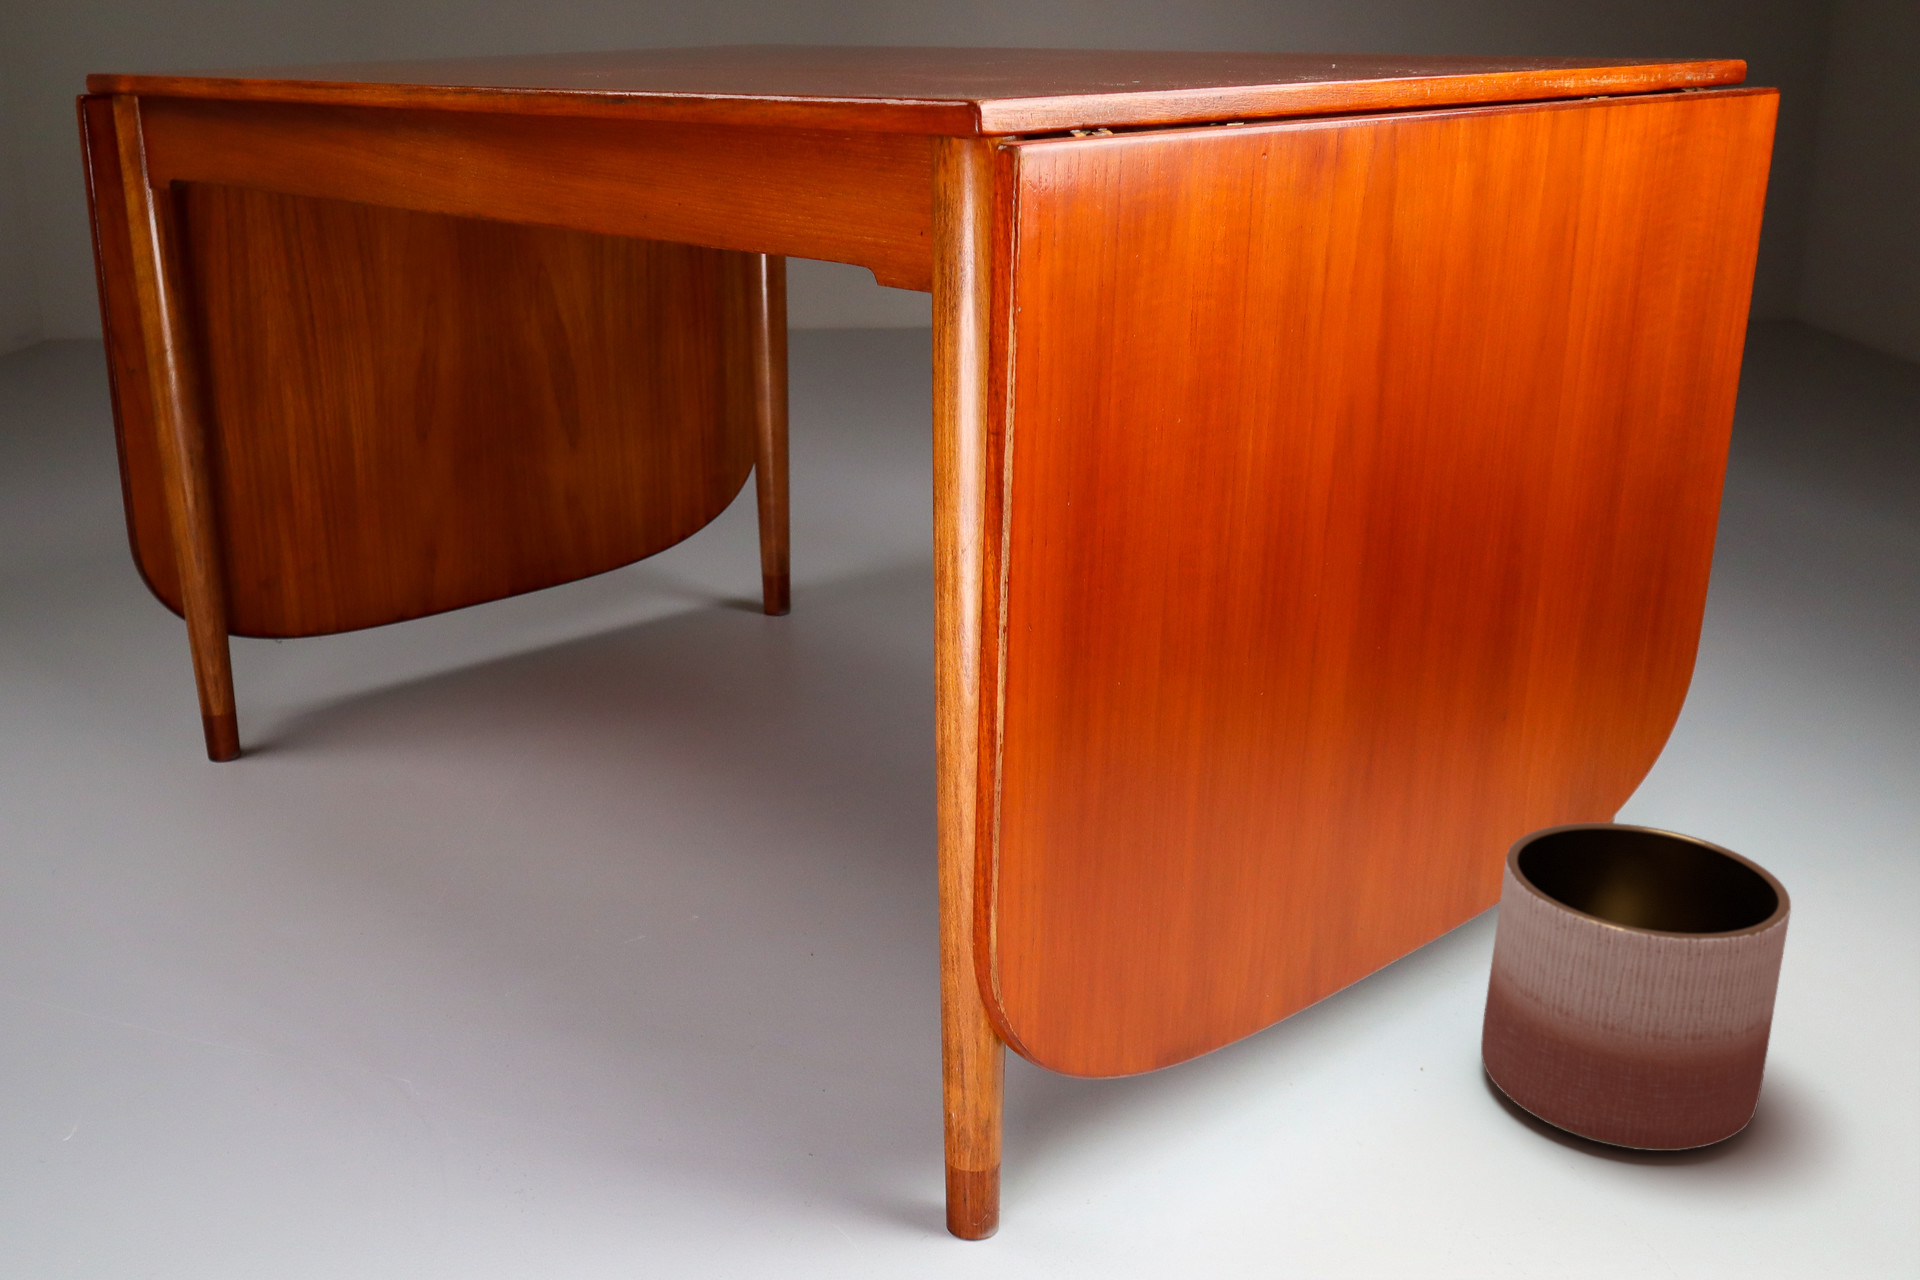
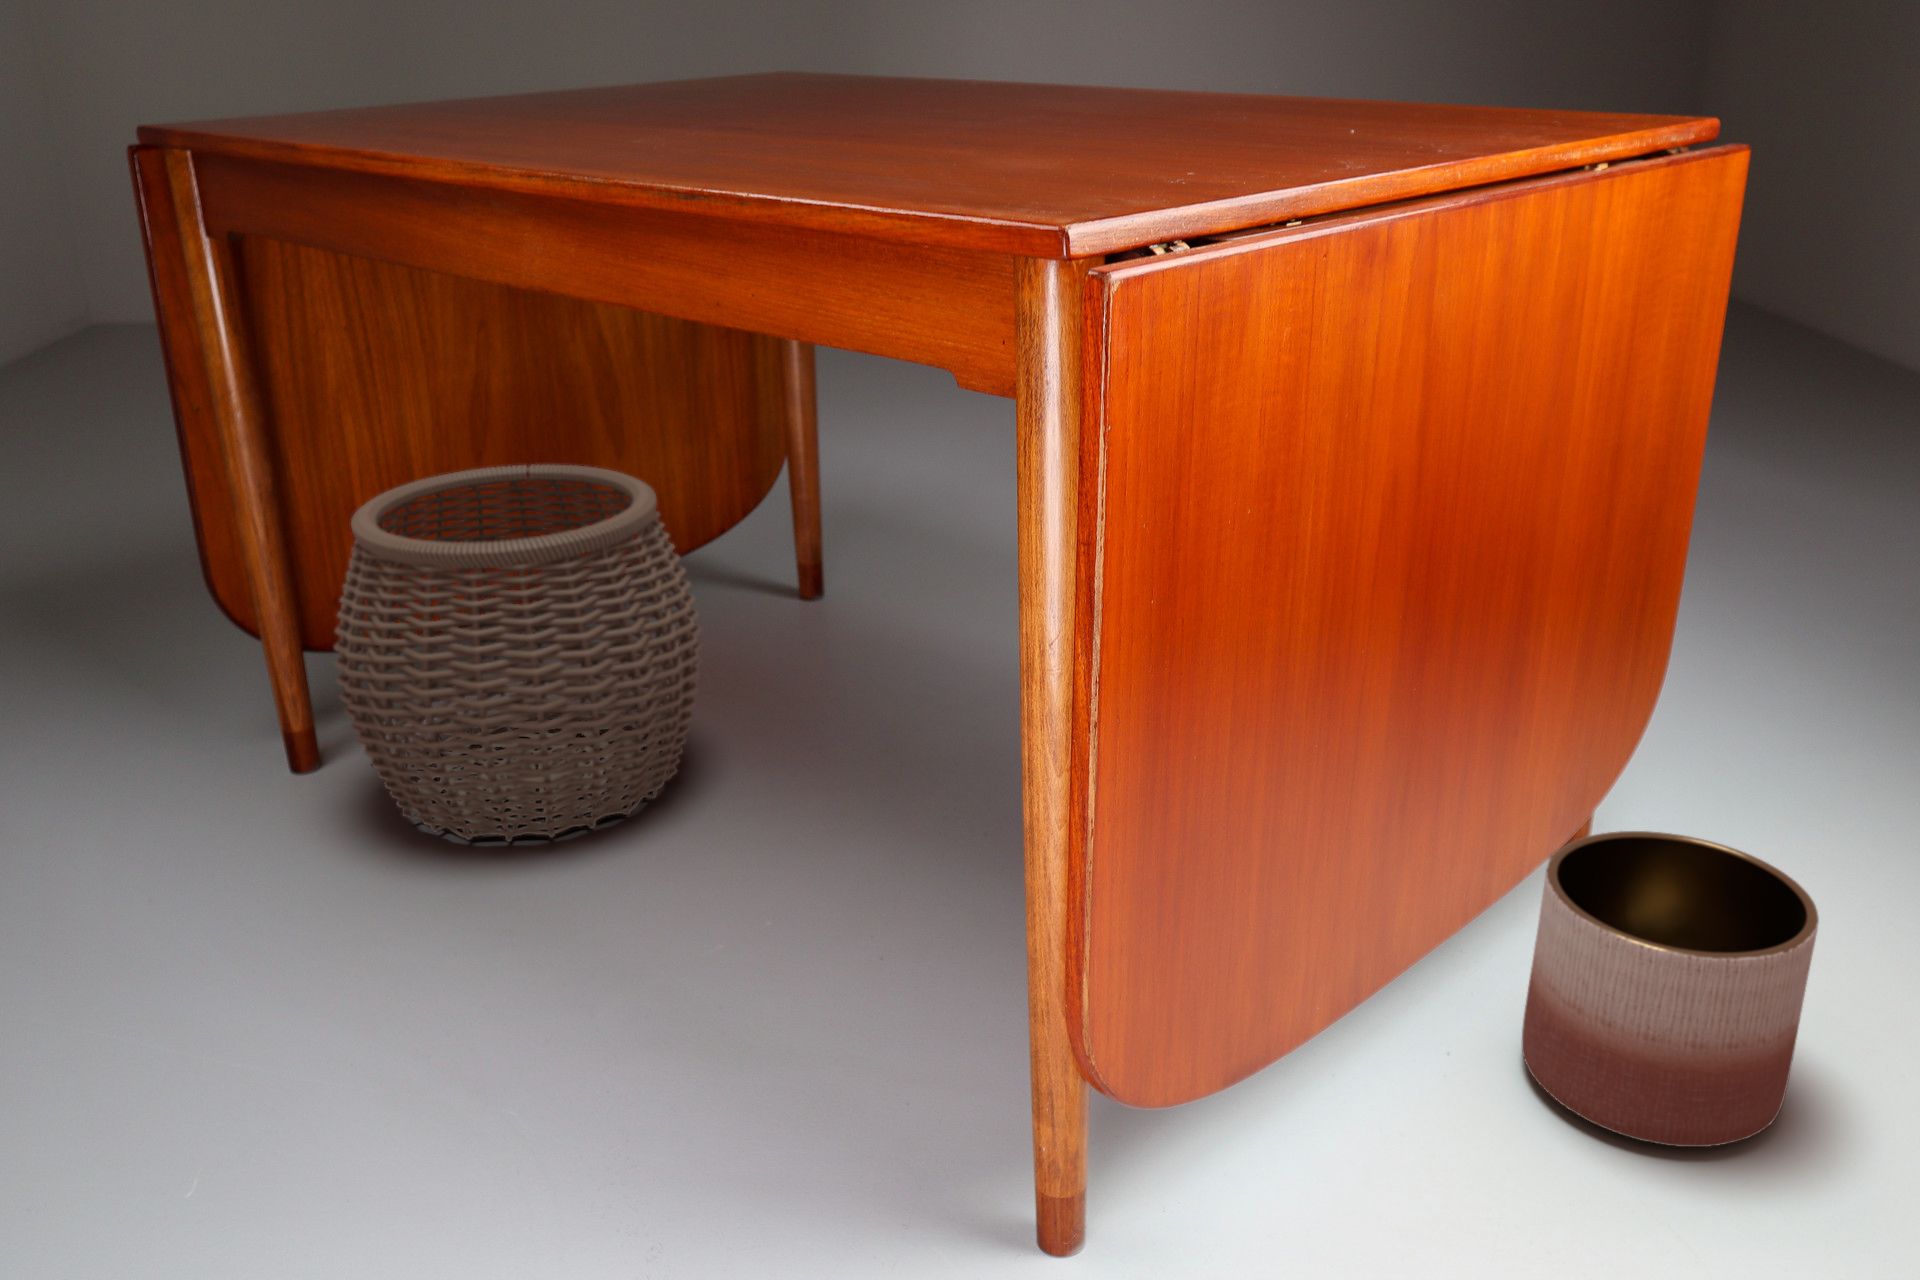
woven basket: none [257,445,646,830] -> present [334,464,702,842]

